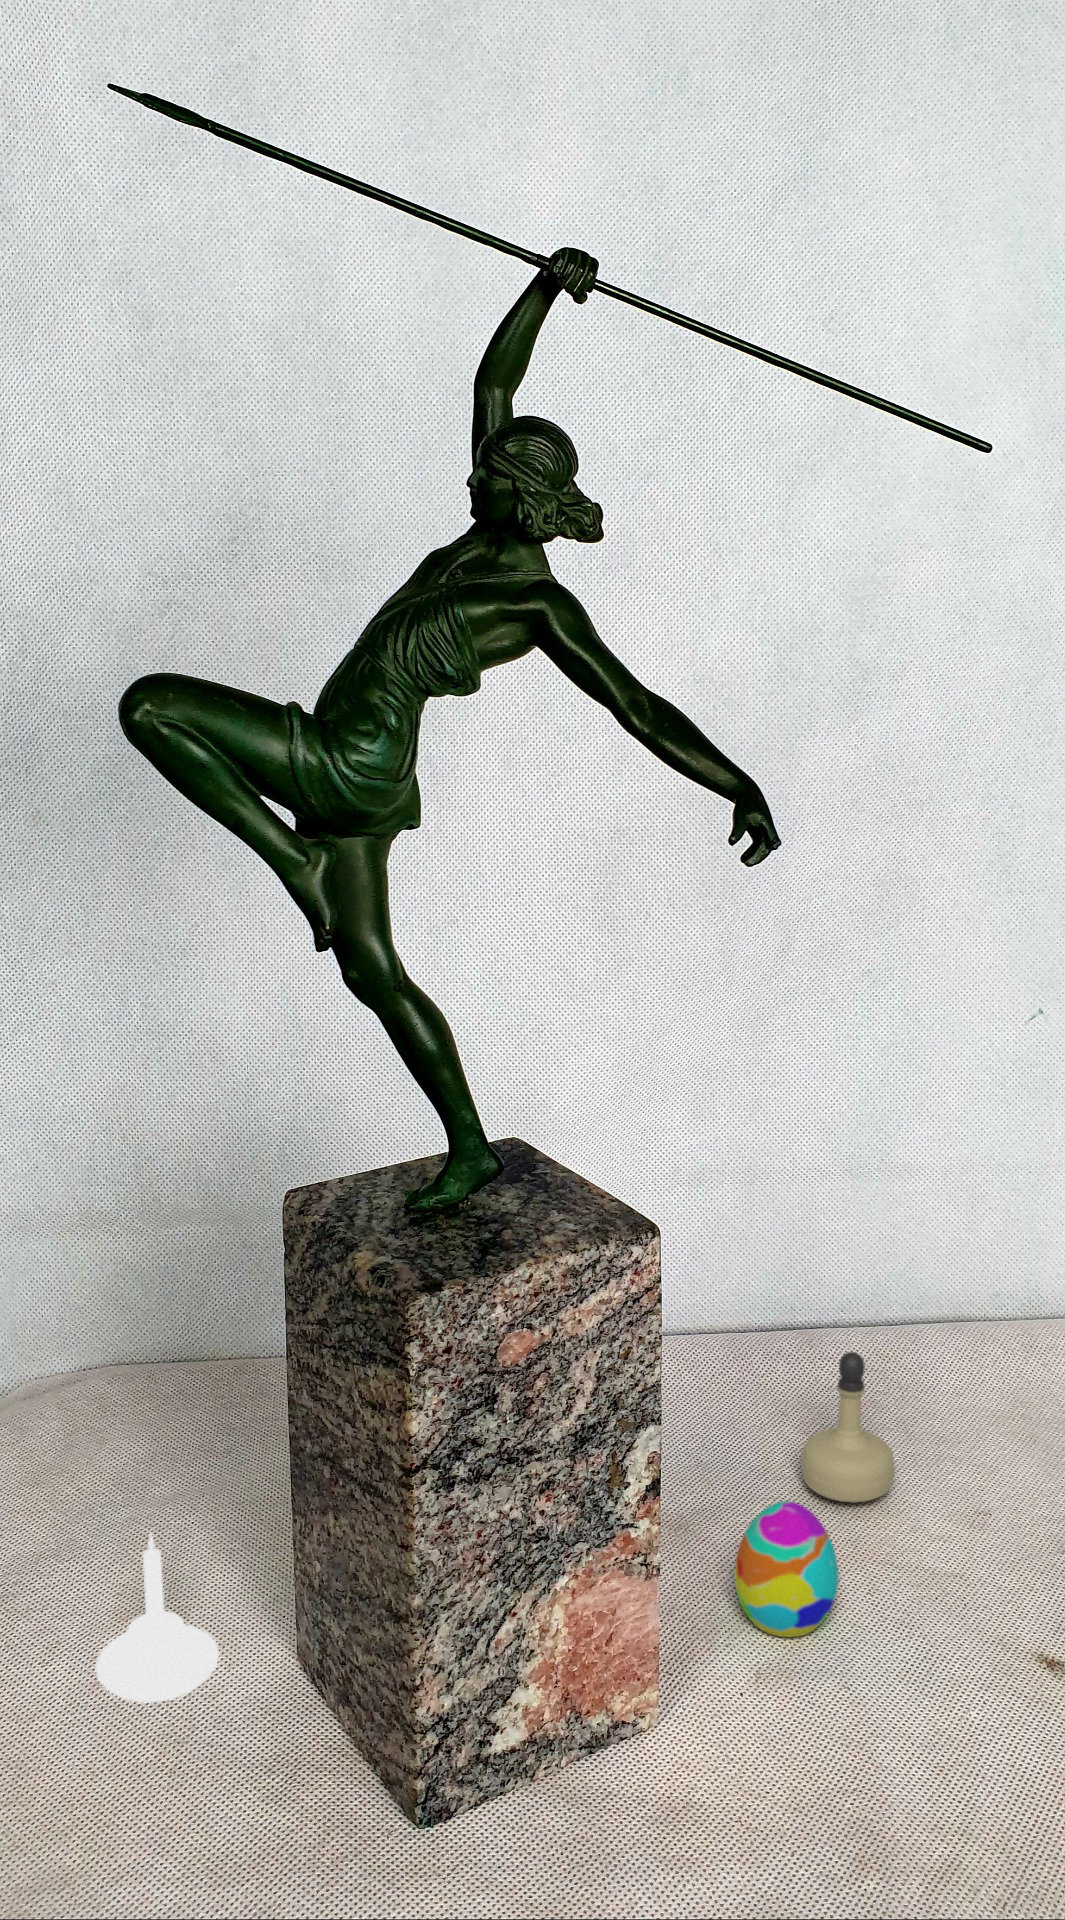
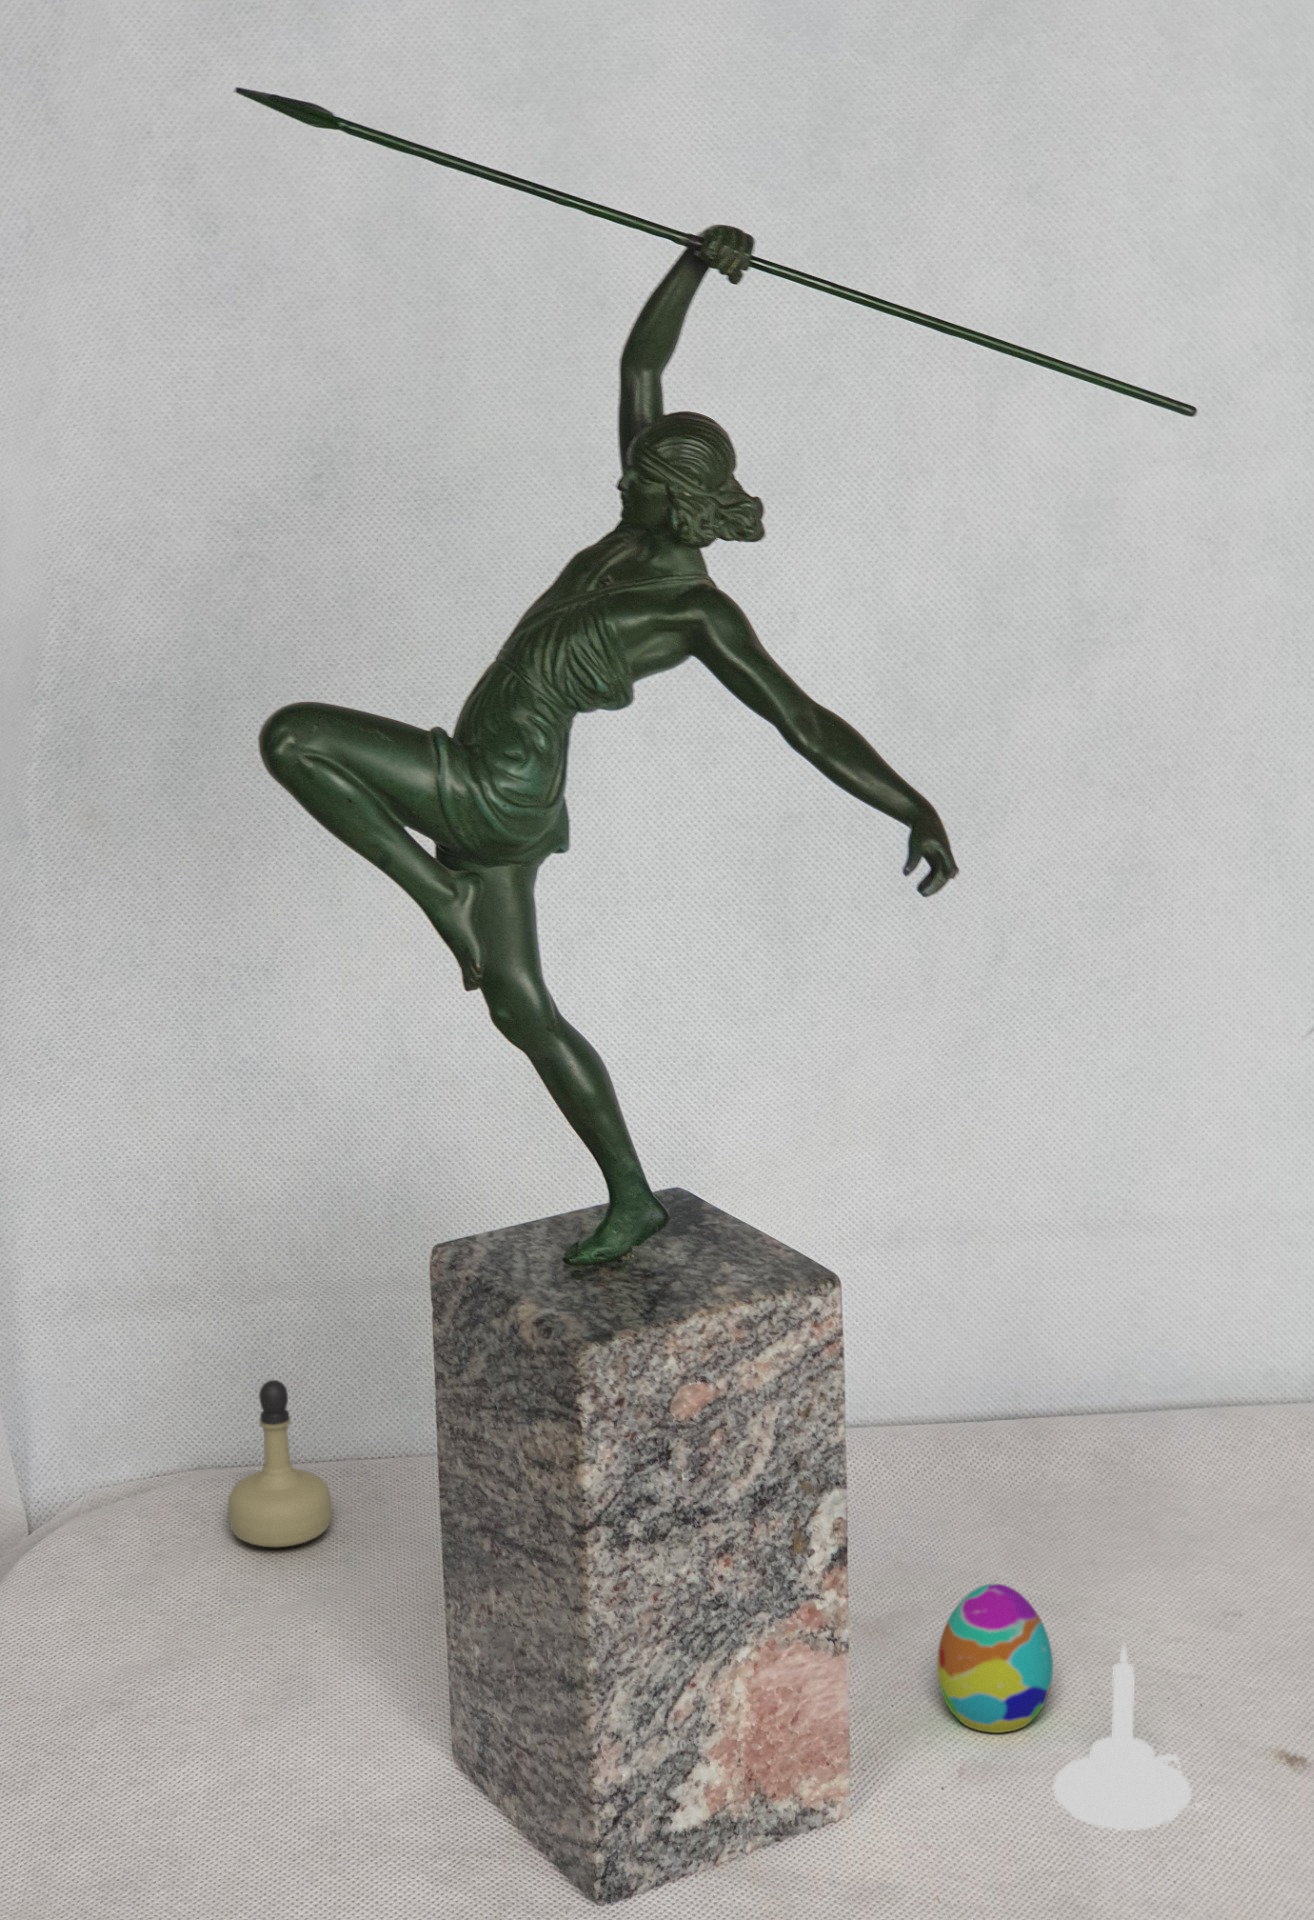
perfume bottle: present [801,1352,894,1503] -> present [228,1380,332,1547]
candle holder: present [96,1534,219,1703] -> present [1053,1645,1191,1830]

